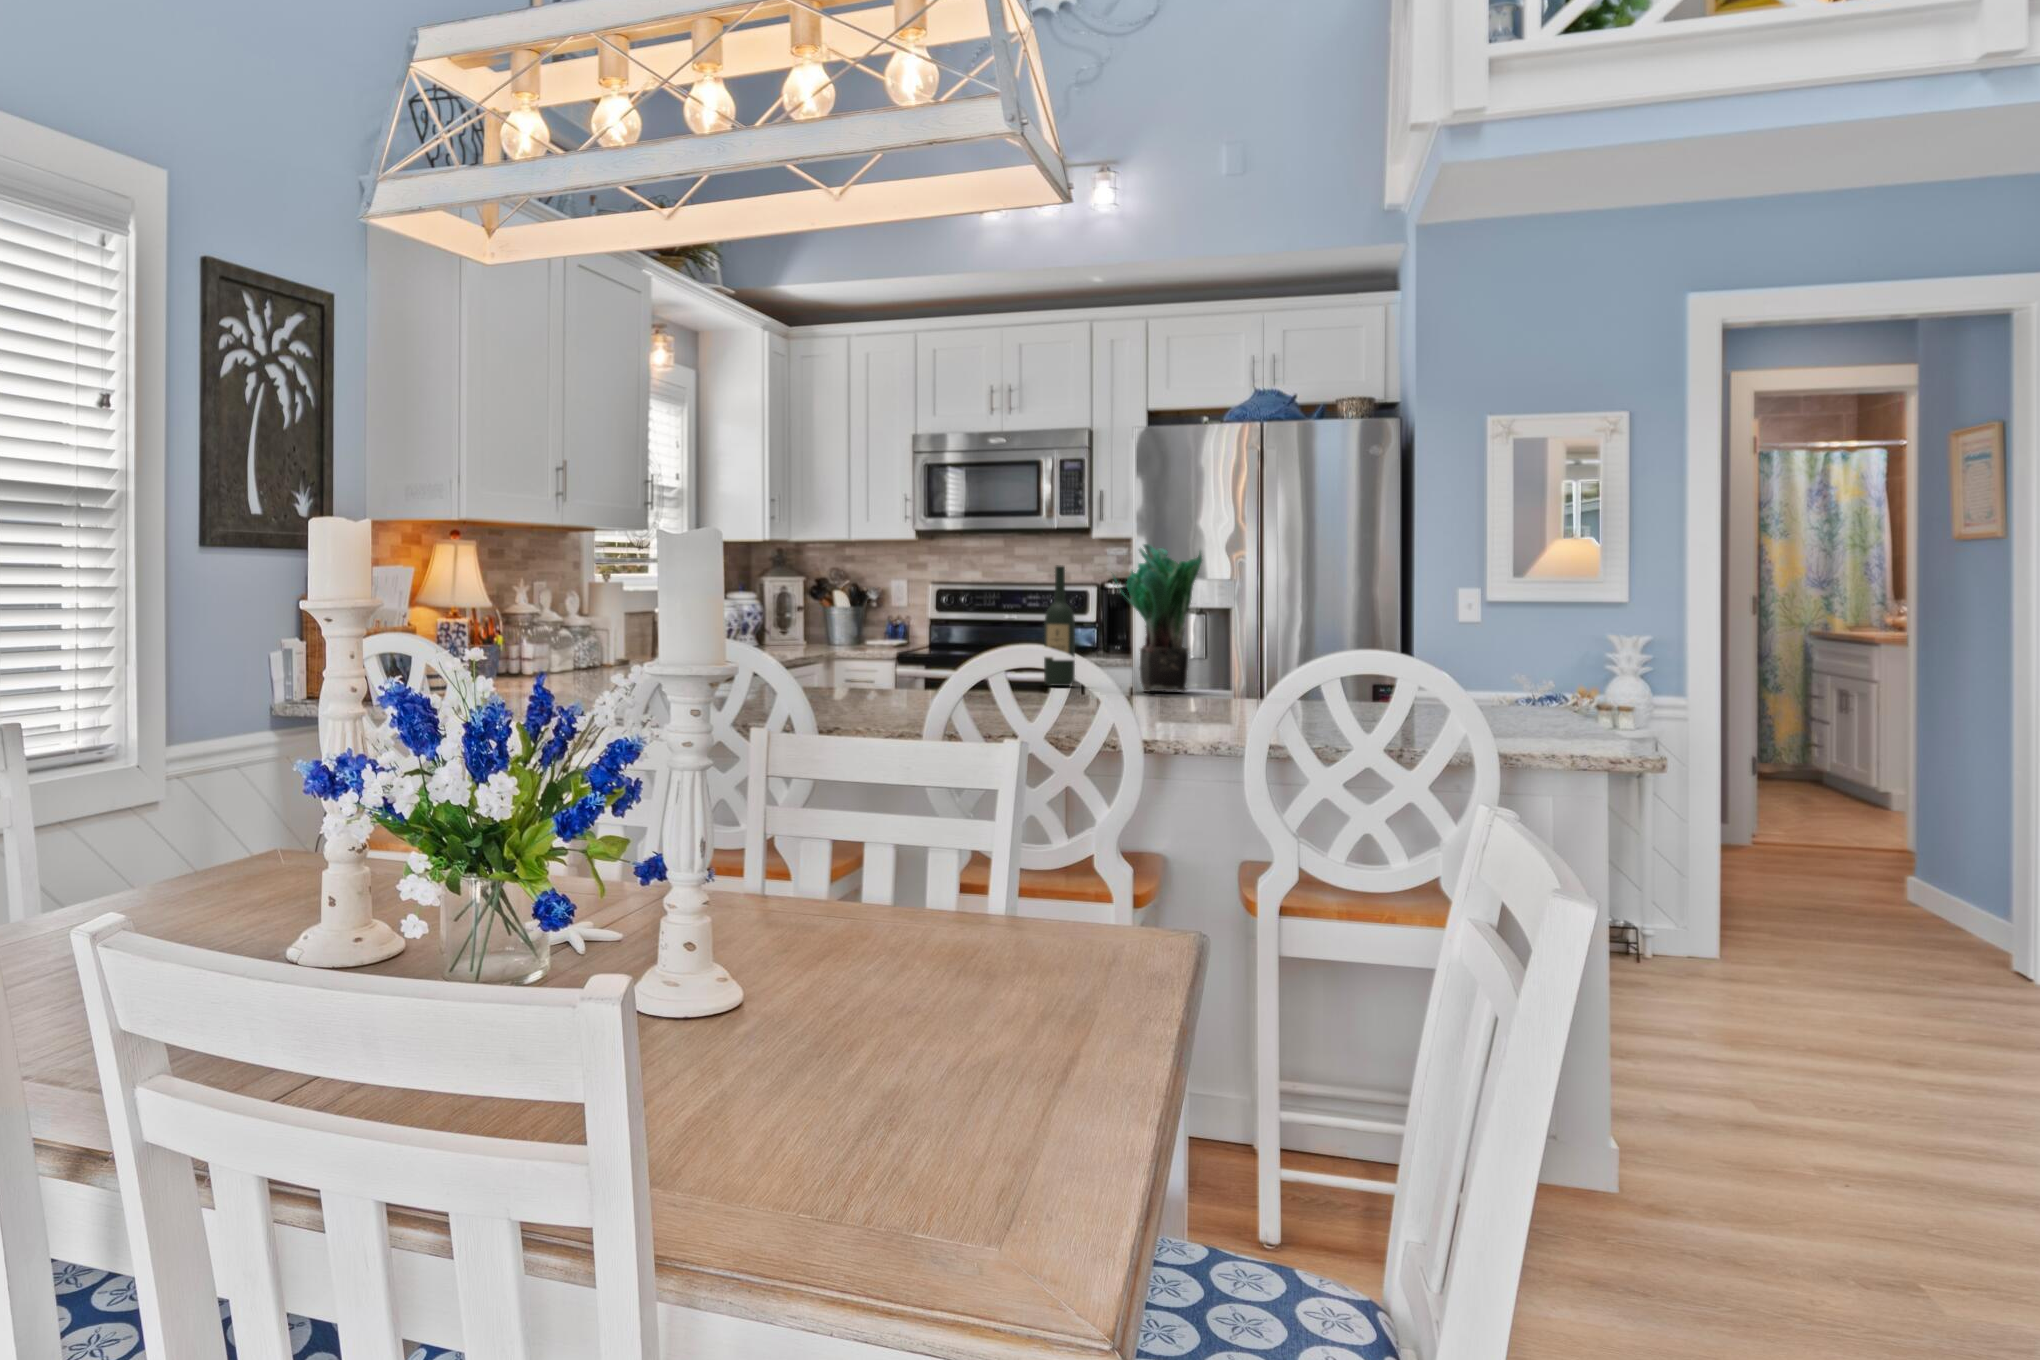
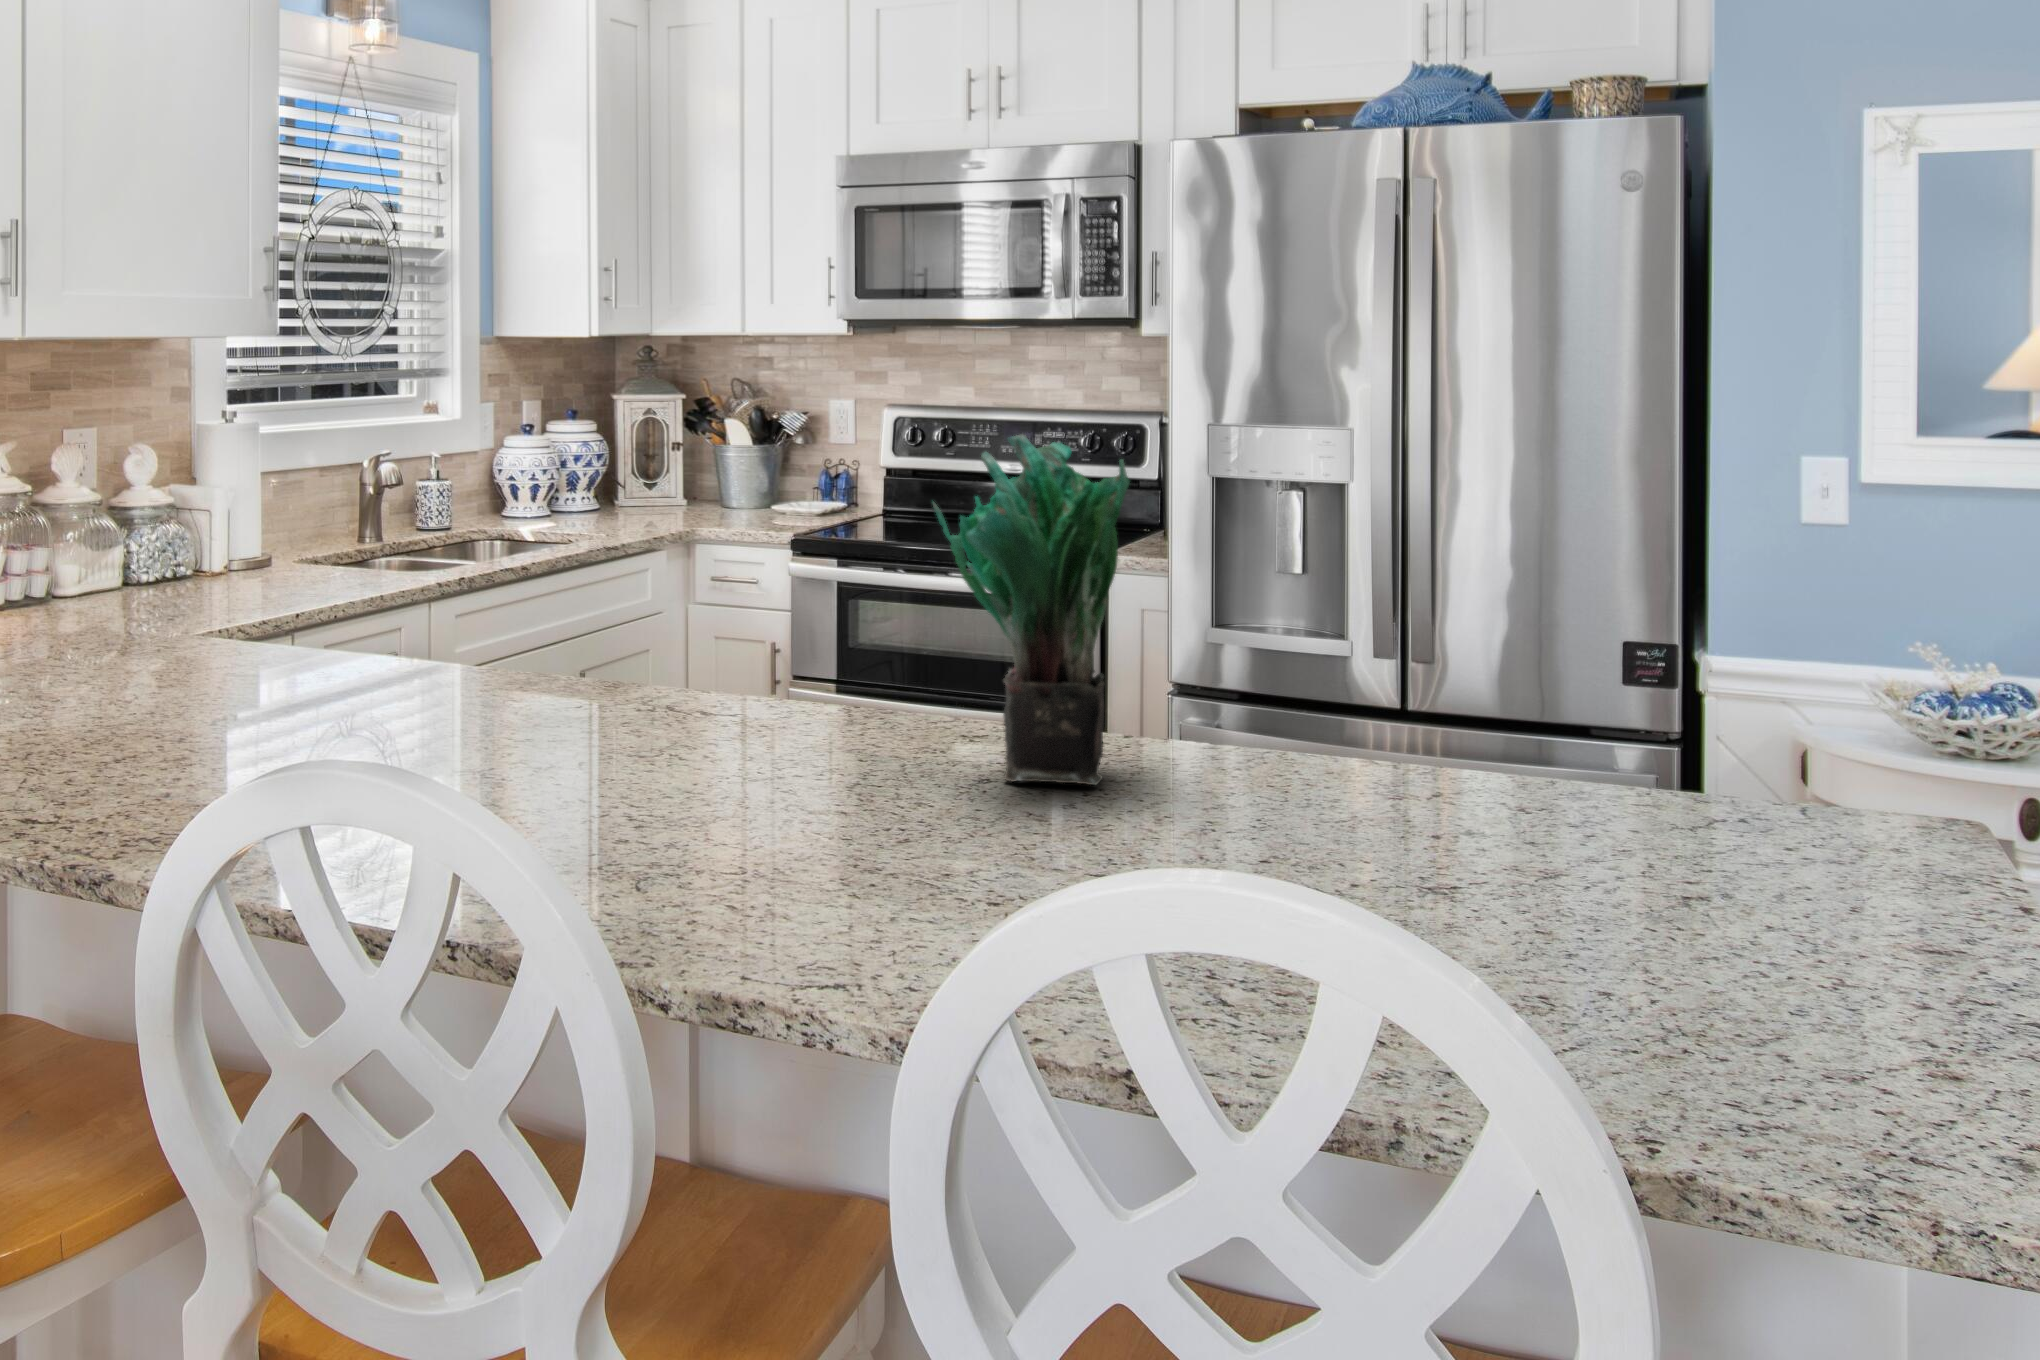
wine bottle: present [1044,565,1075,686] -> none [828,468,894,735]

